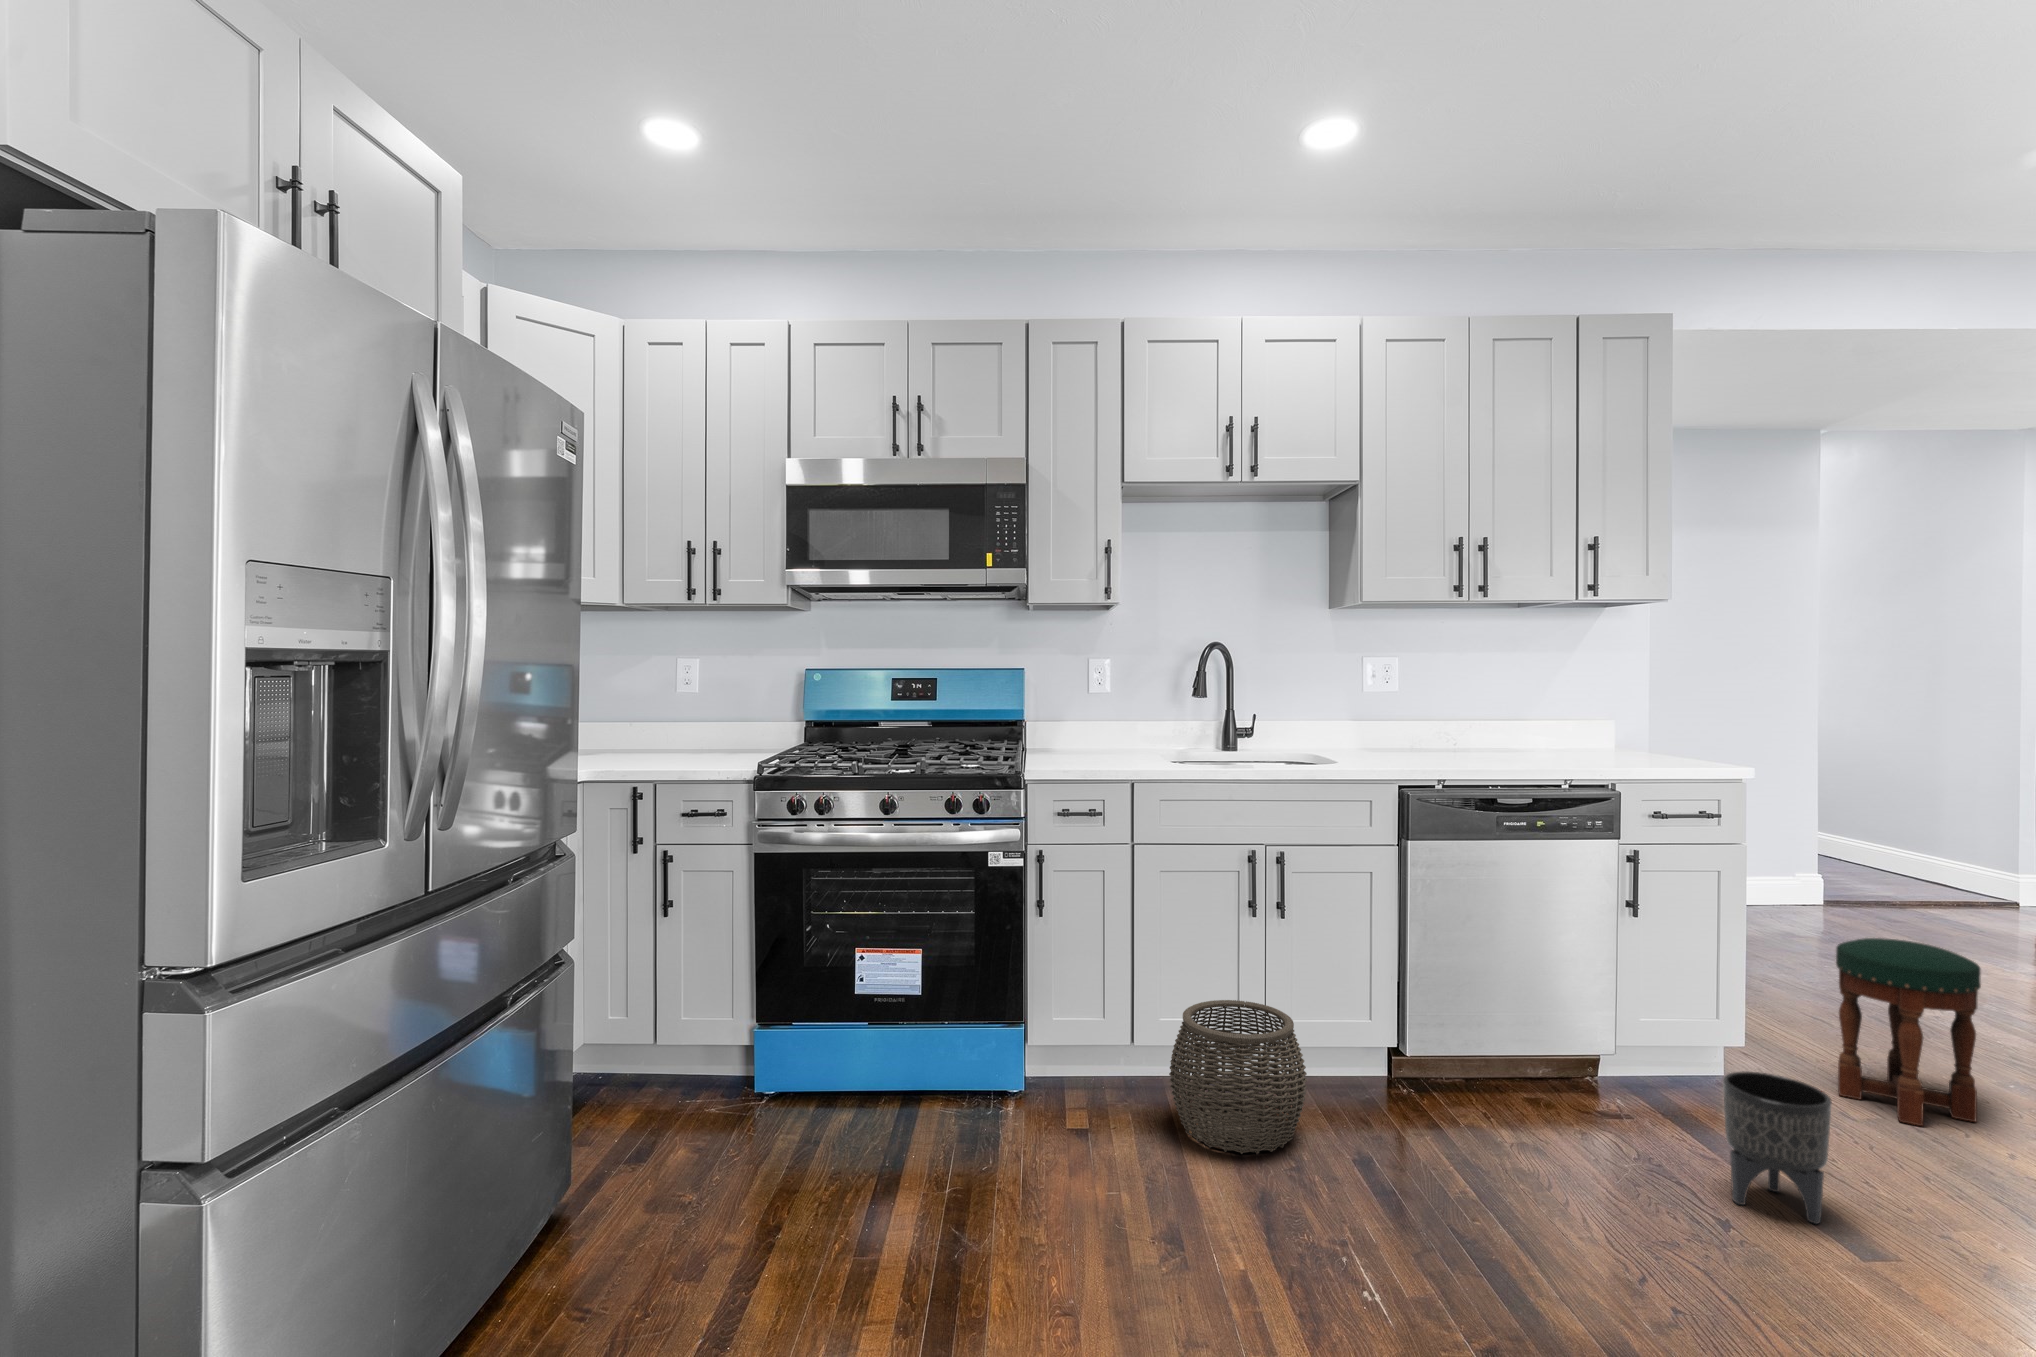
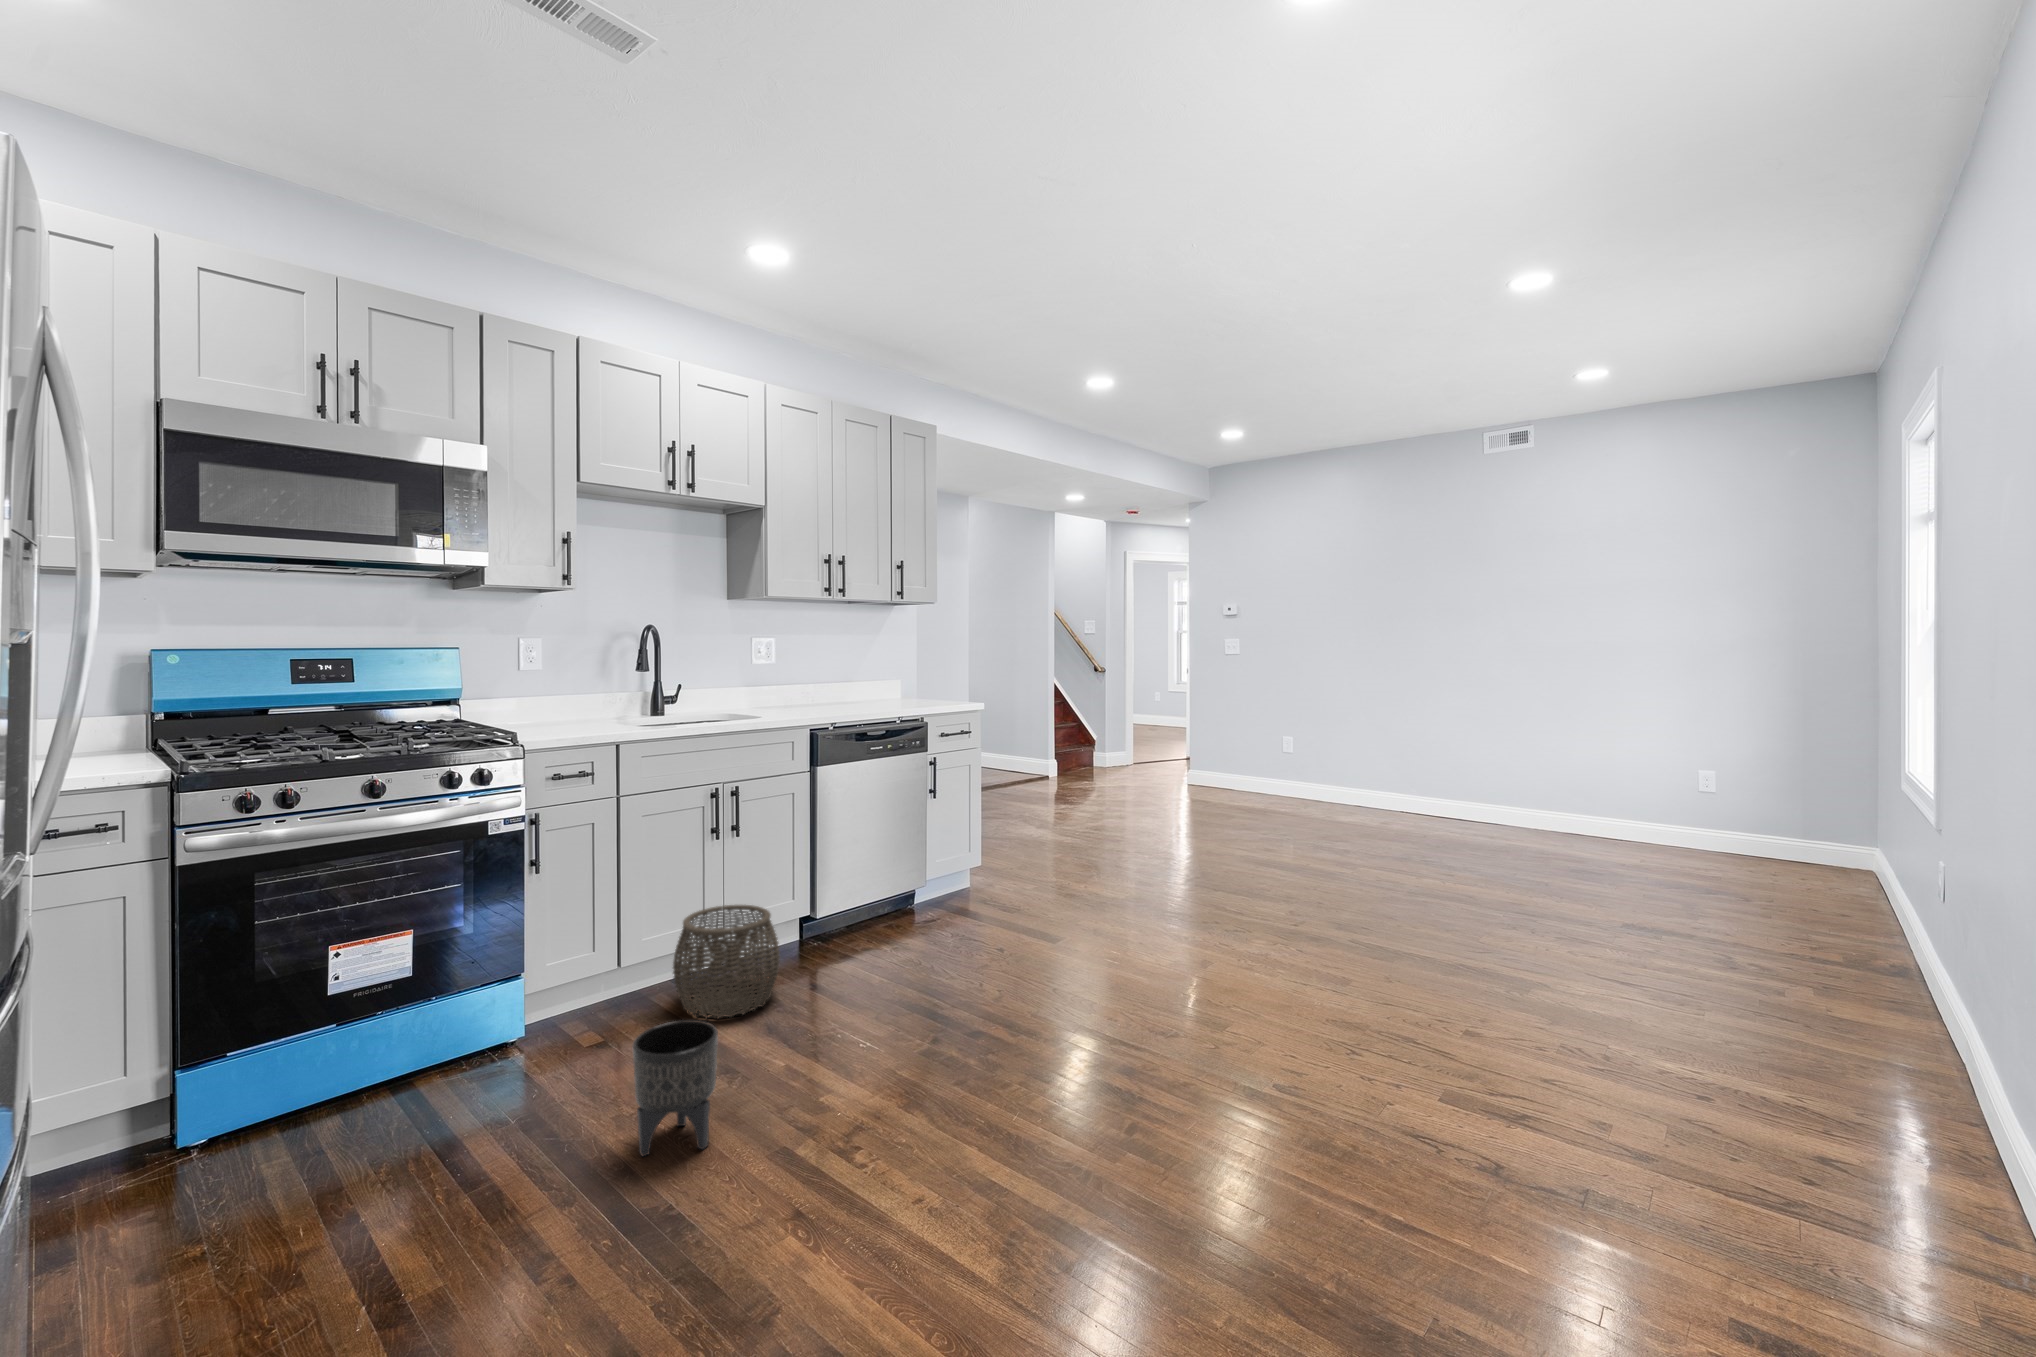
stool: present [1836,938,1981,1126] -> none [1018,794,1075,889]
planter: present [1723,1071,1832,1224] -> present [632,1020,718,1156]

